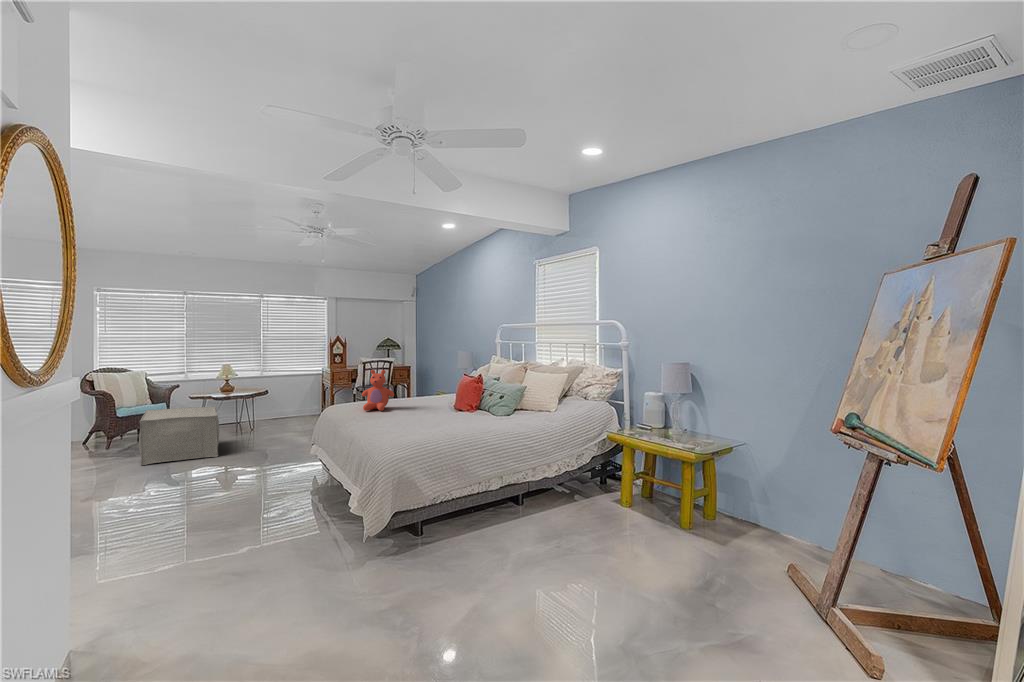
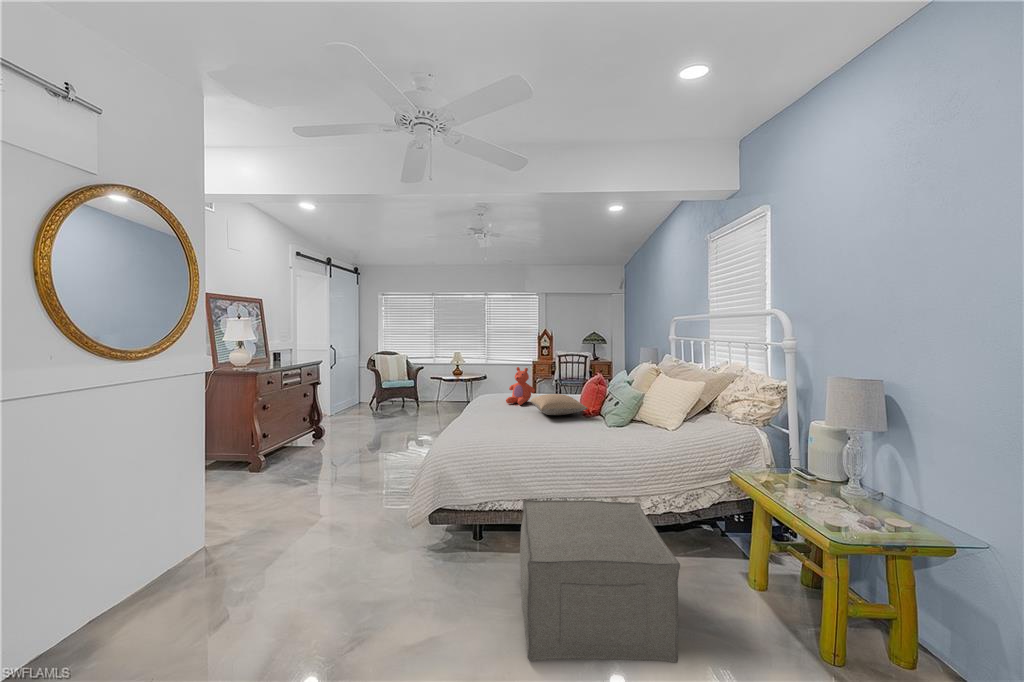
pillow: none [400,394,468,416] -> present [530,394,588,415]
ottoman: present [139,406,219,465] -> present [520,500,680,663]

